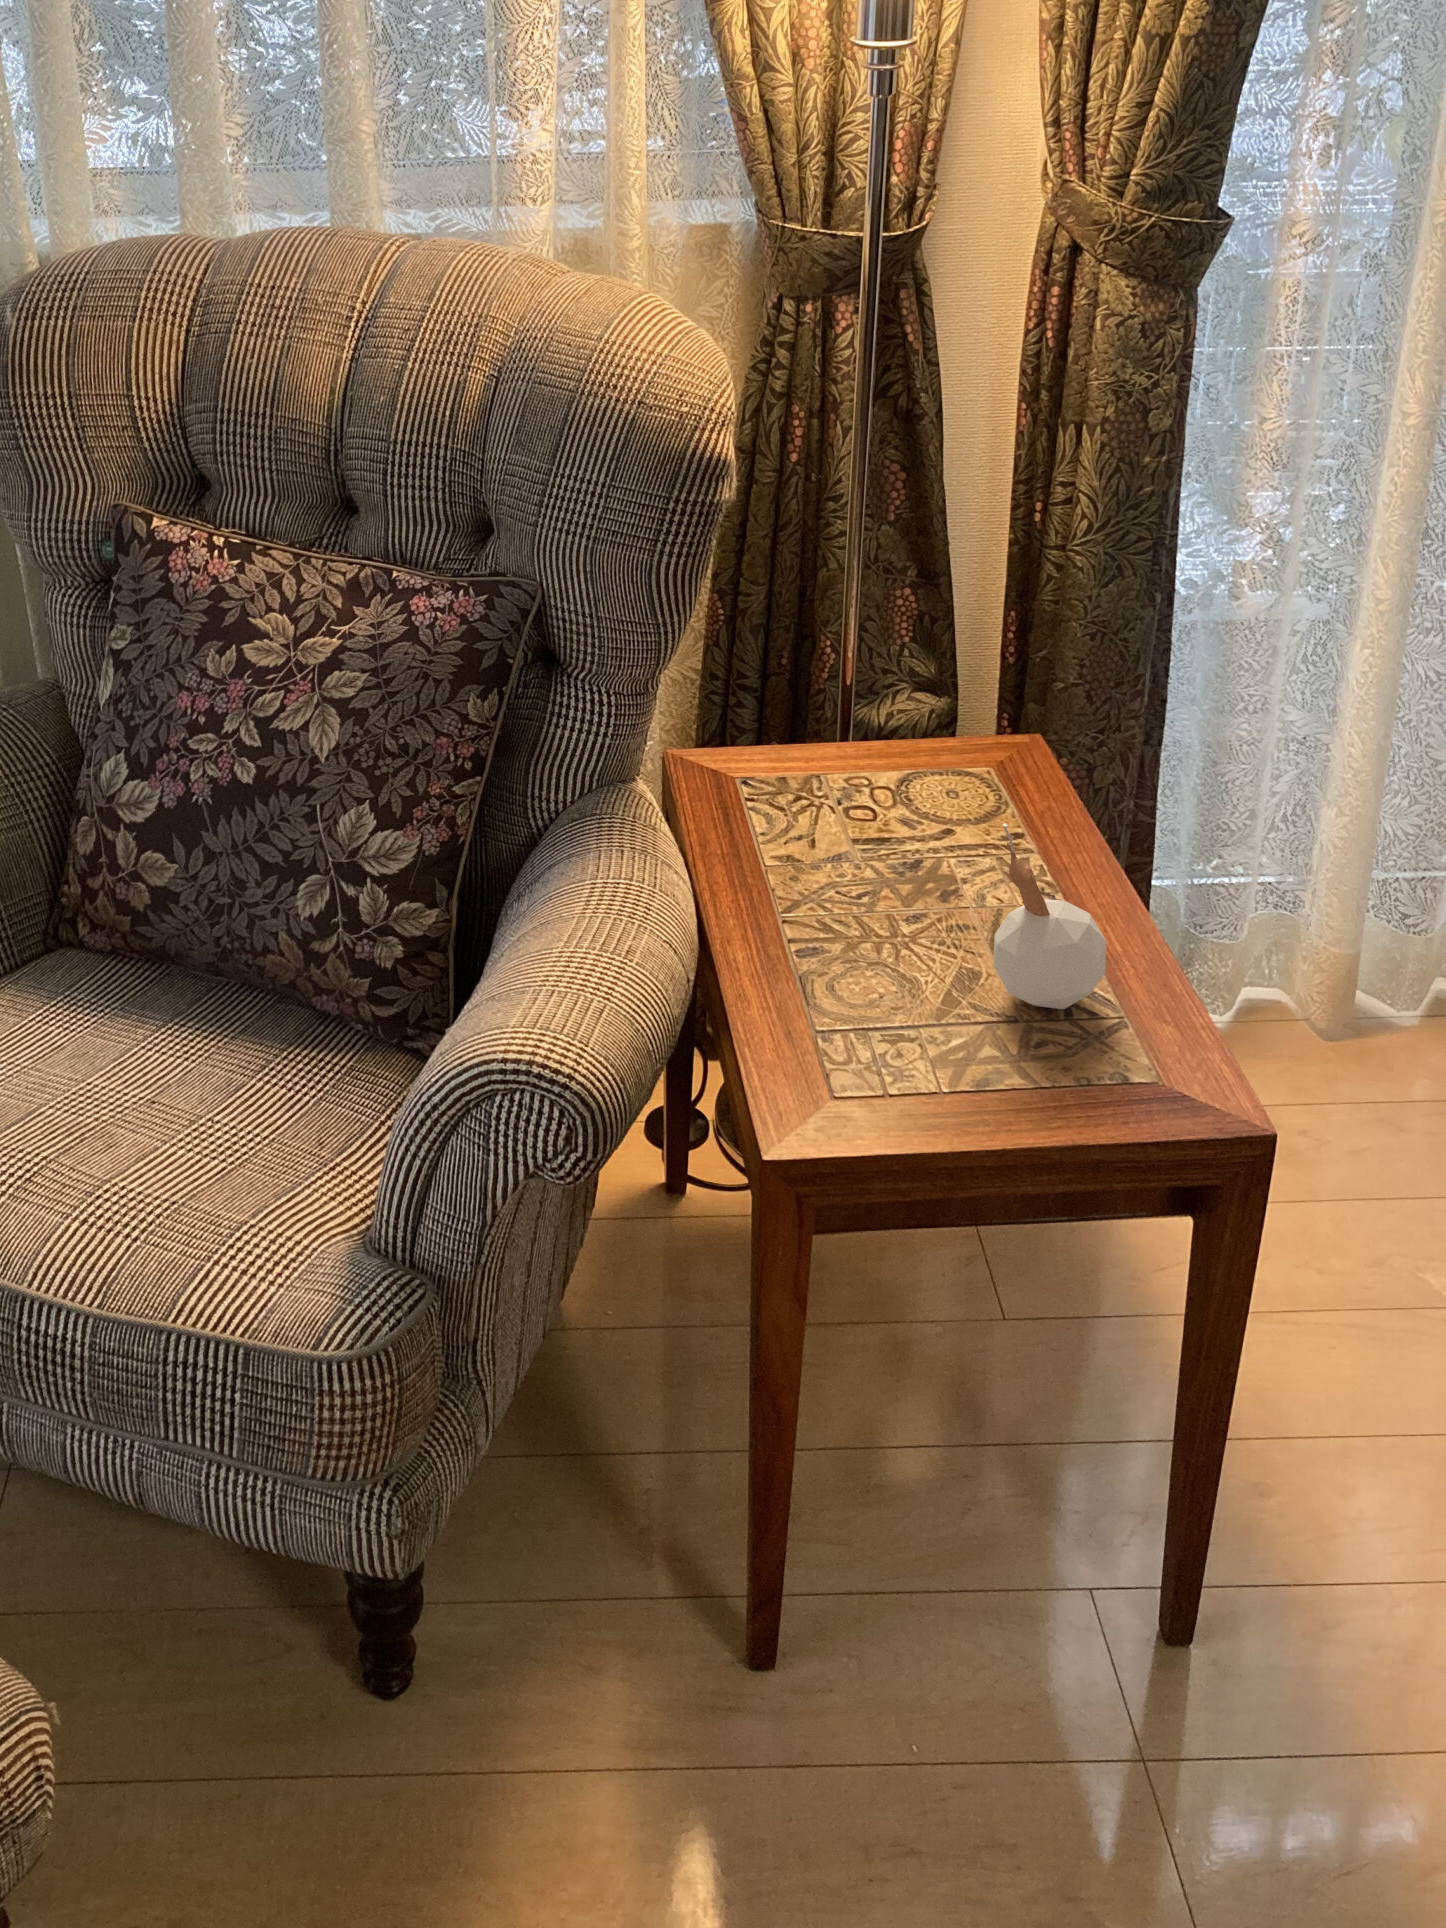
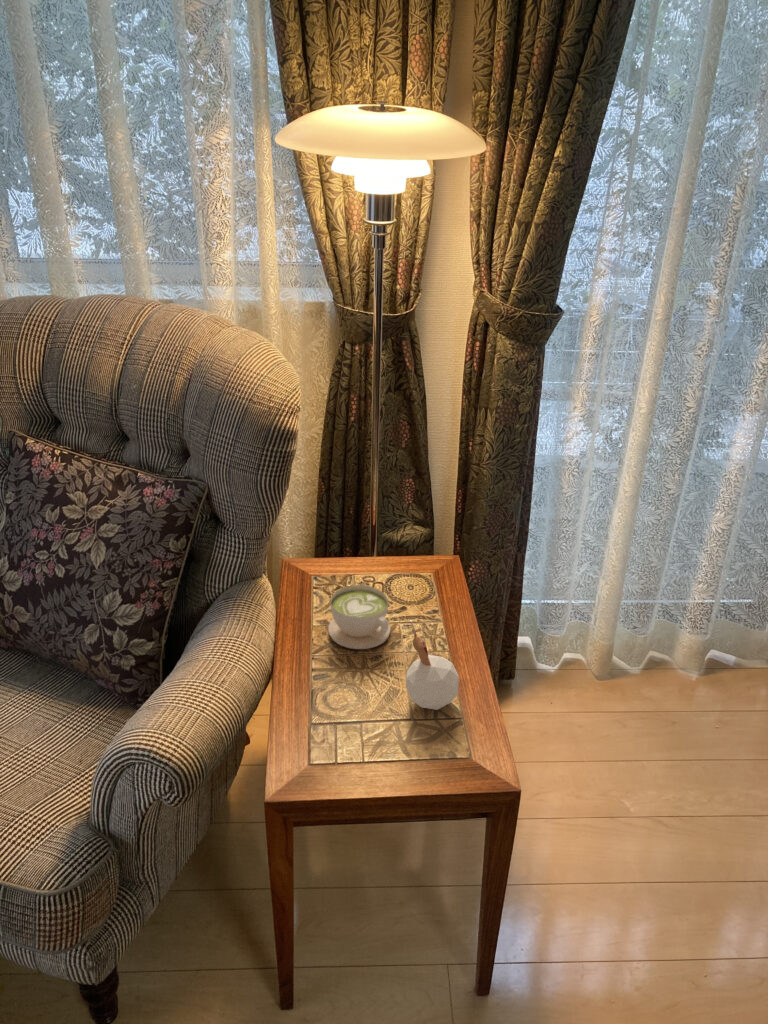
coffee cup: none [801,782,935,908] -> present [329,585,390,649]

